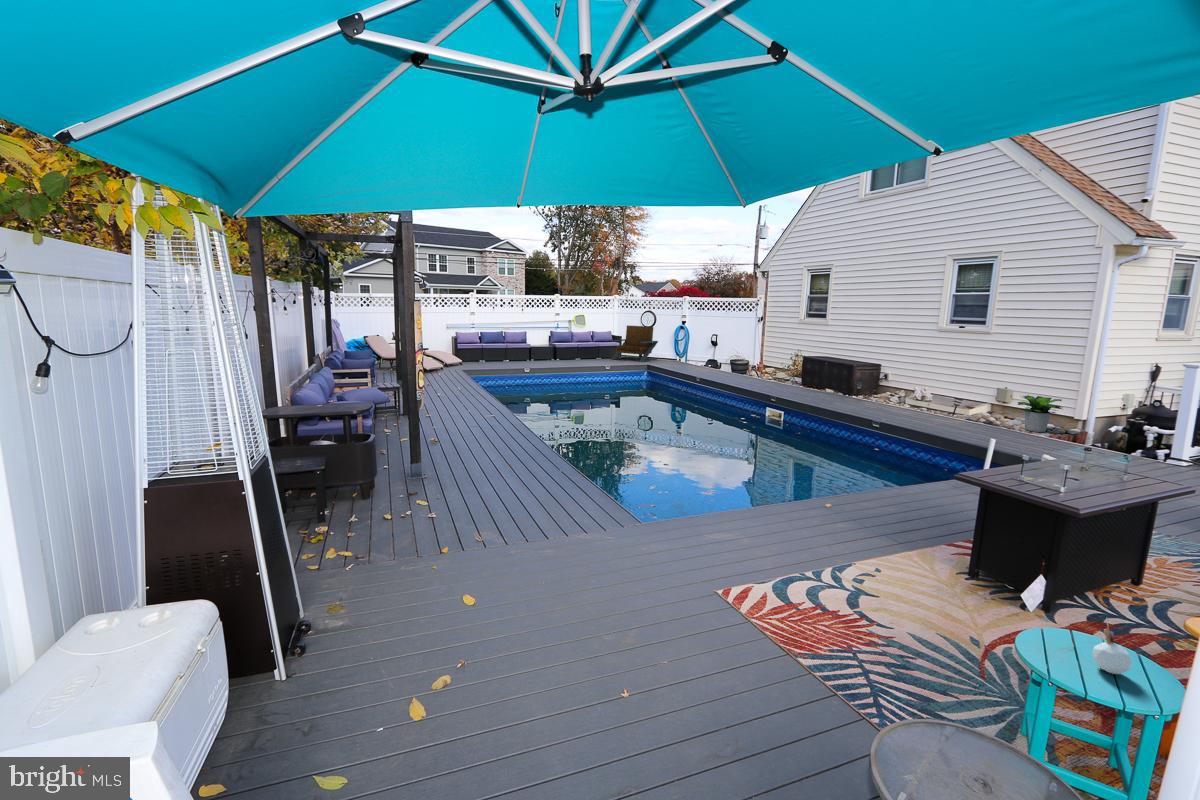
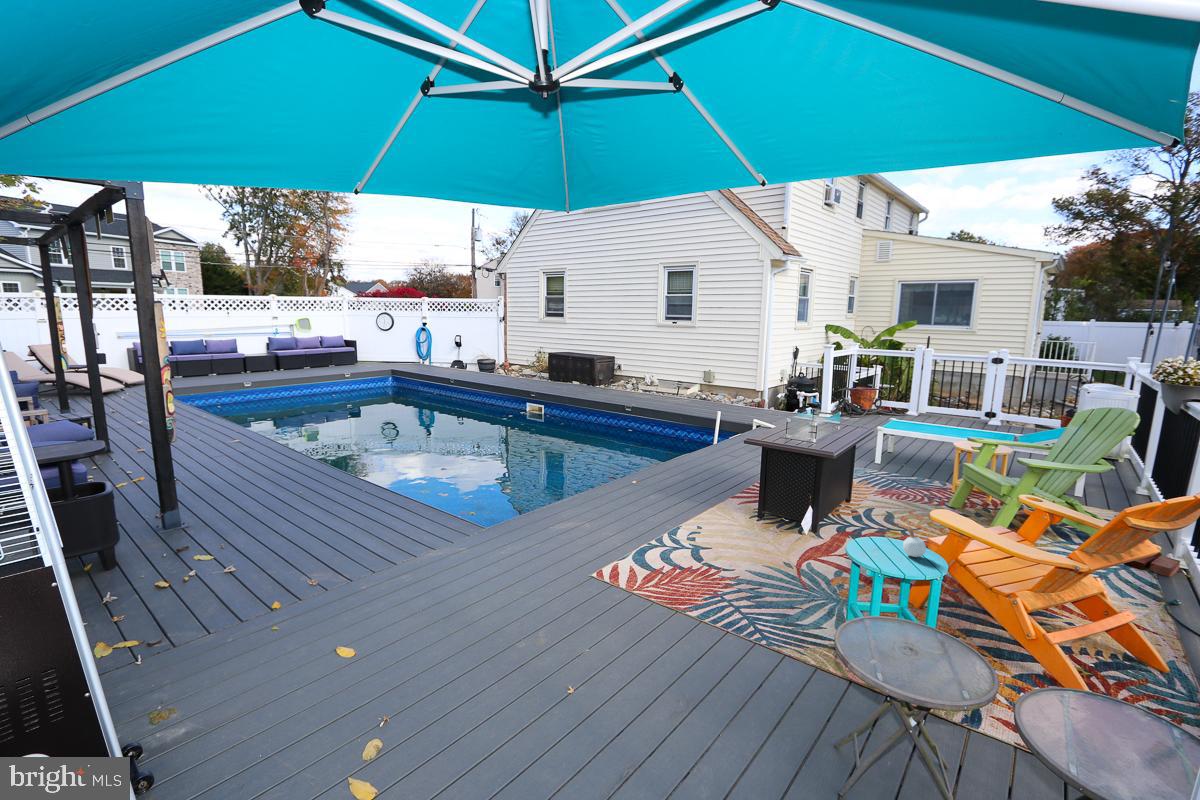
lounge chair: present [611,325,658,362] -> none [344,329,397,367]
potted plant: present [1018,395,1062,432] -> none [718,374,747,401]

